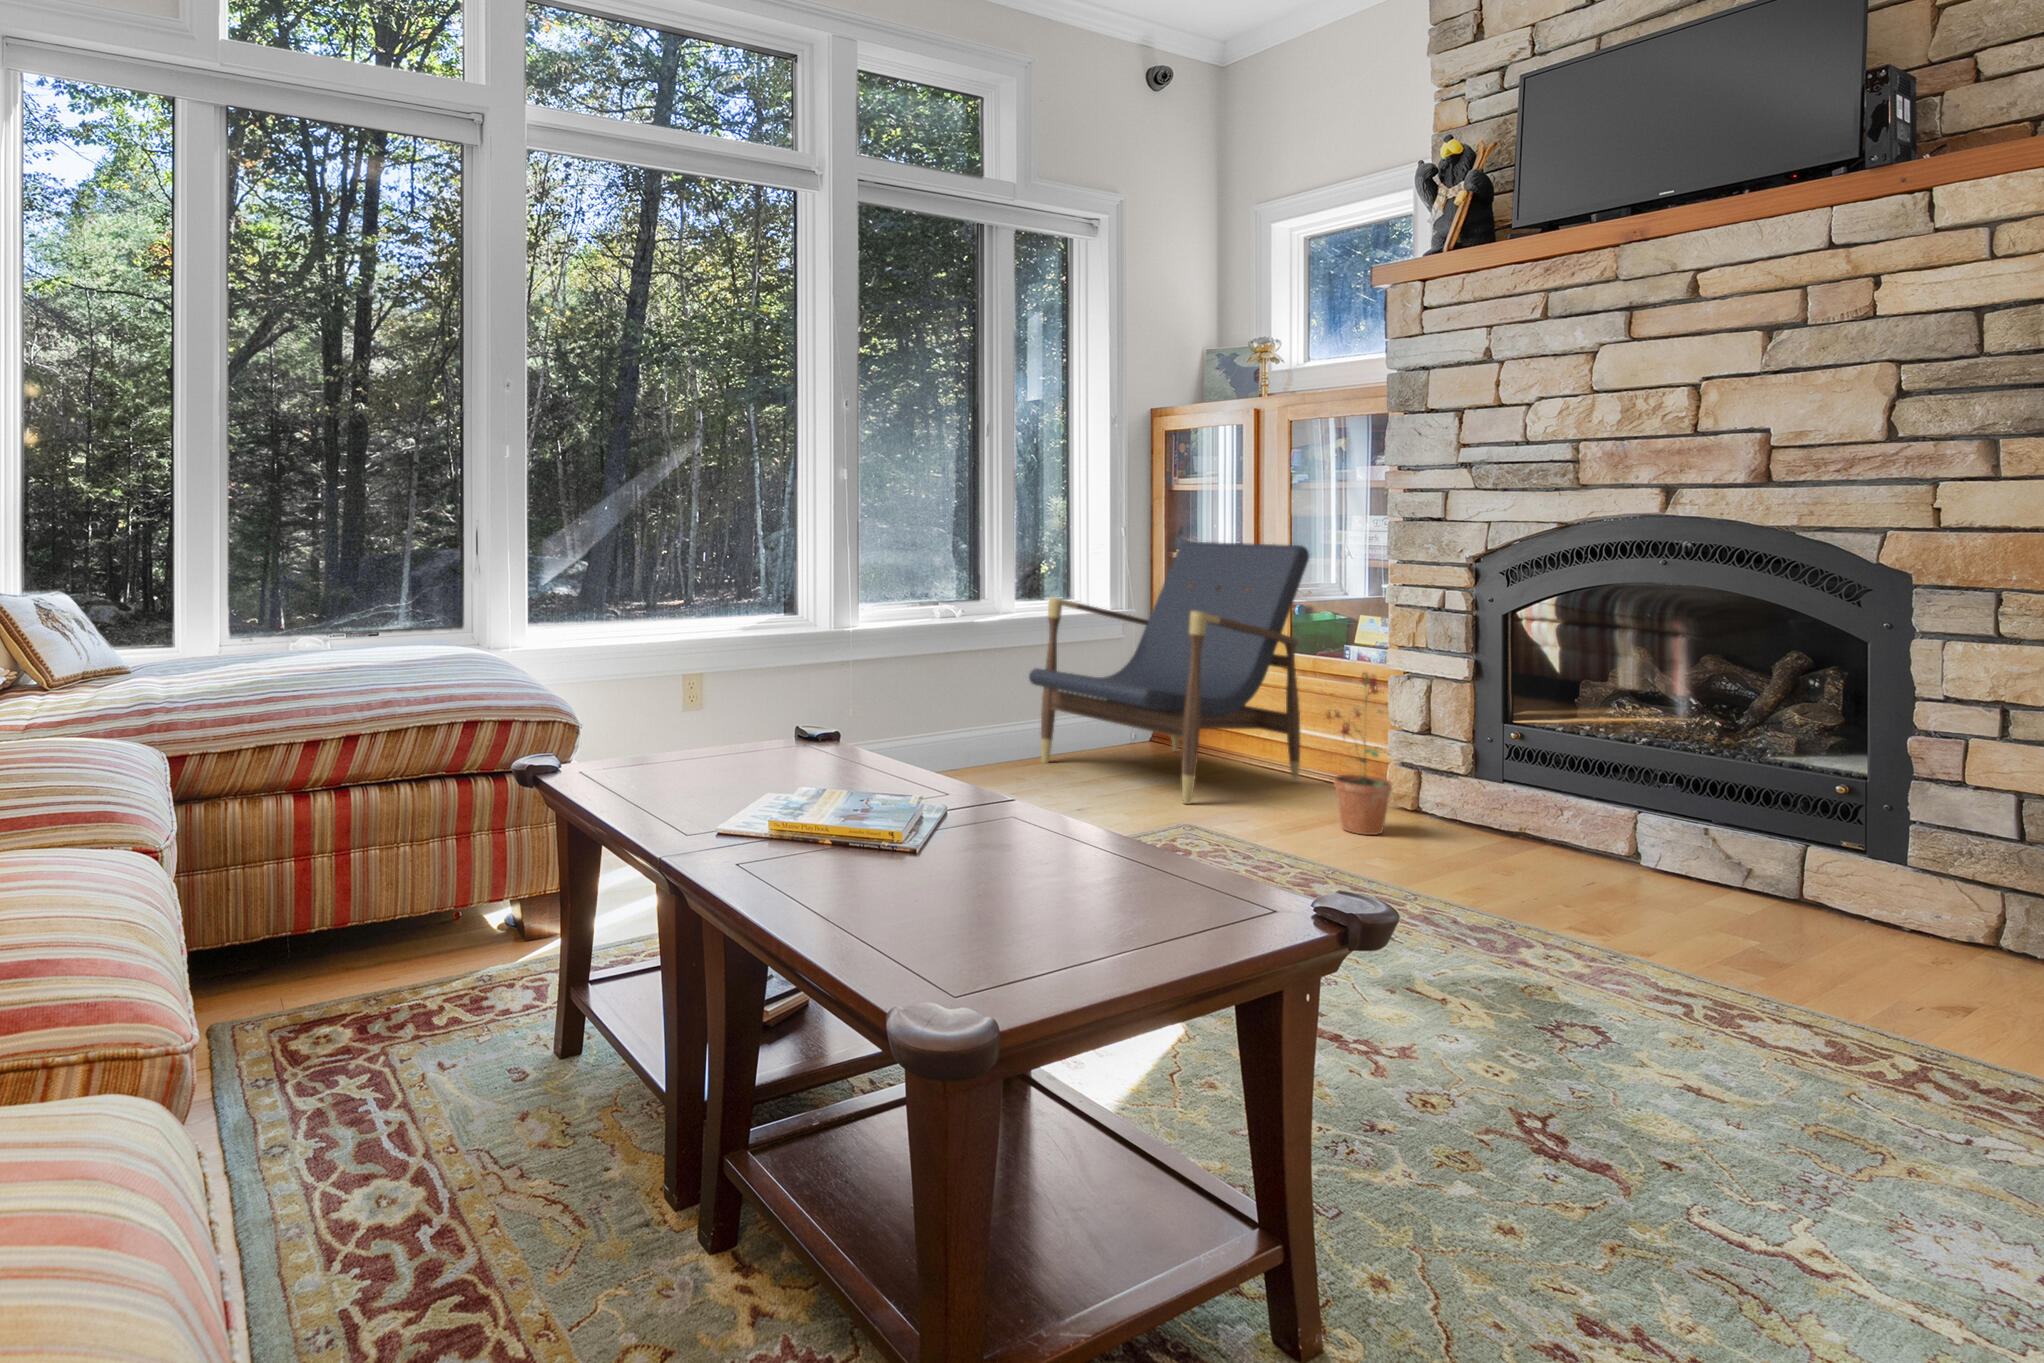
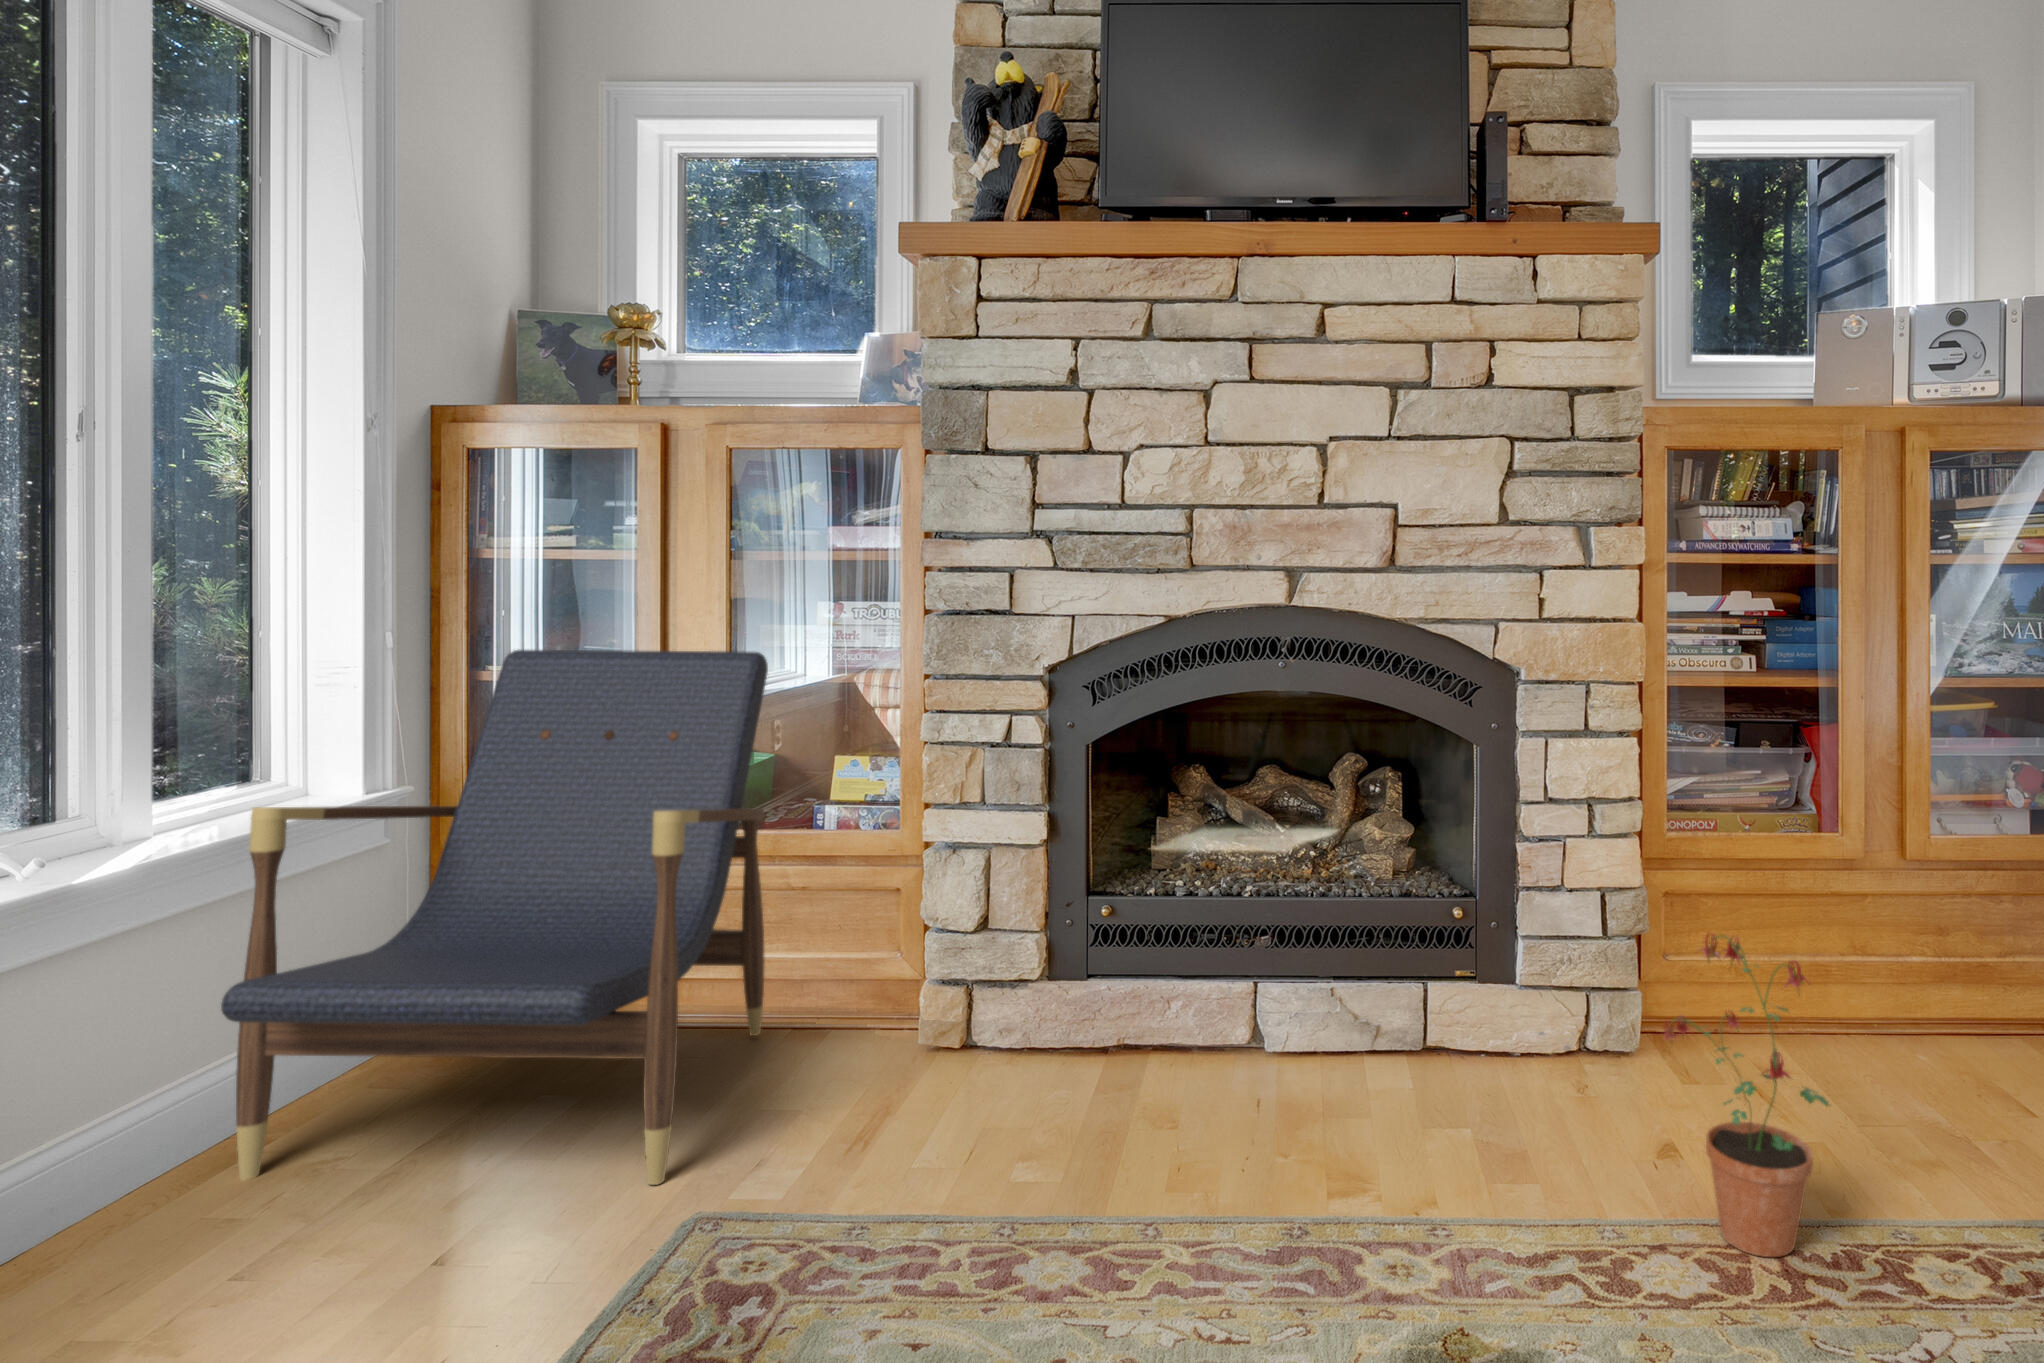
potted plant: present [1327,673,1392,835] -> present [1664,934,1829,1257]

